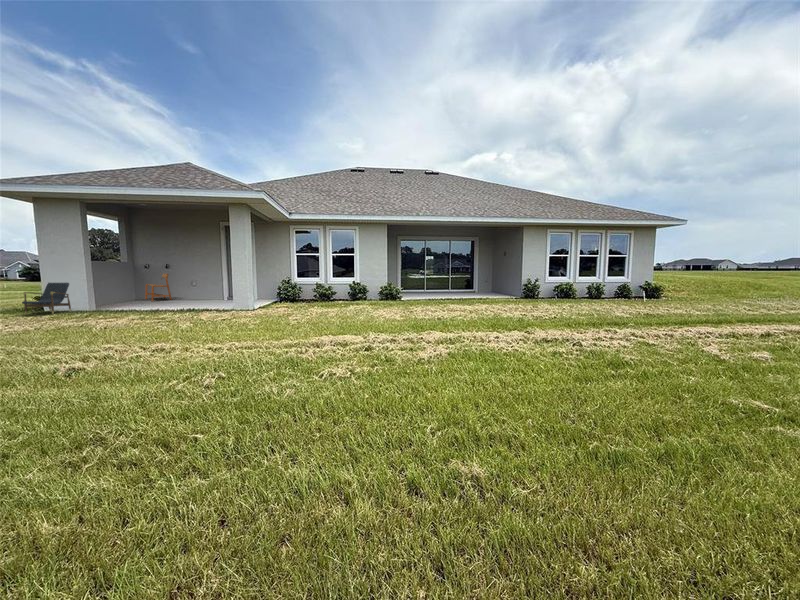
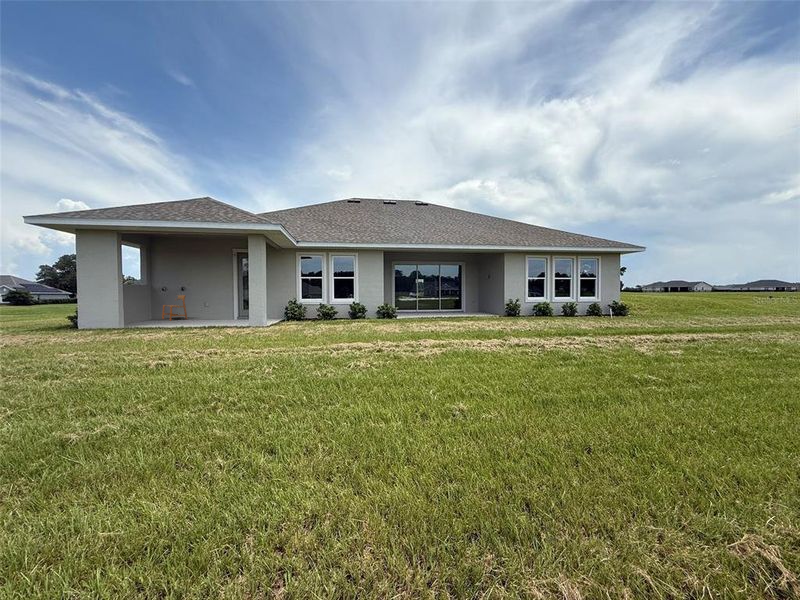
lounge chair: present [22,283,71,314] -> none [62,303,102,331]

